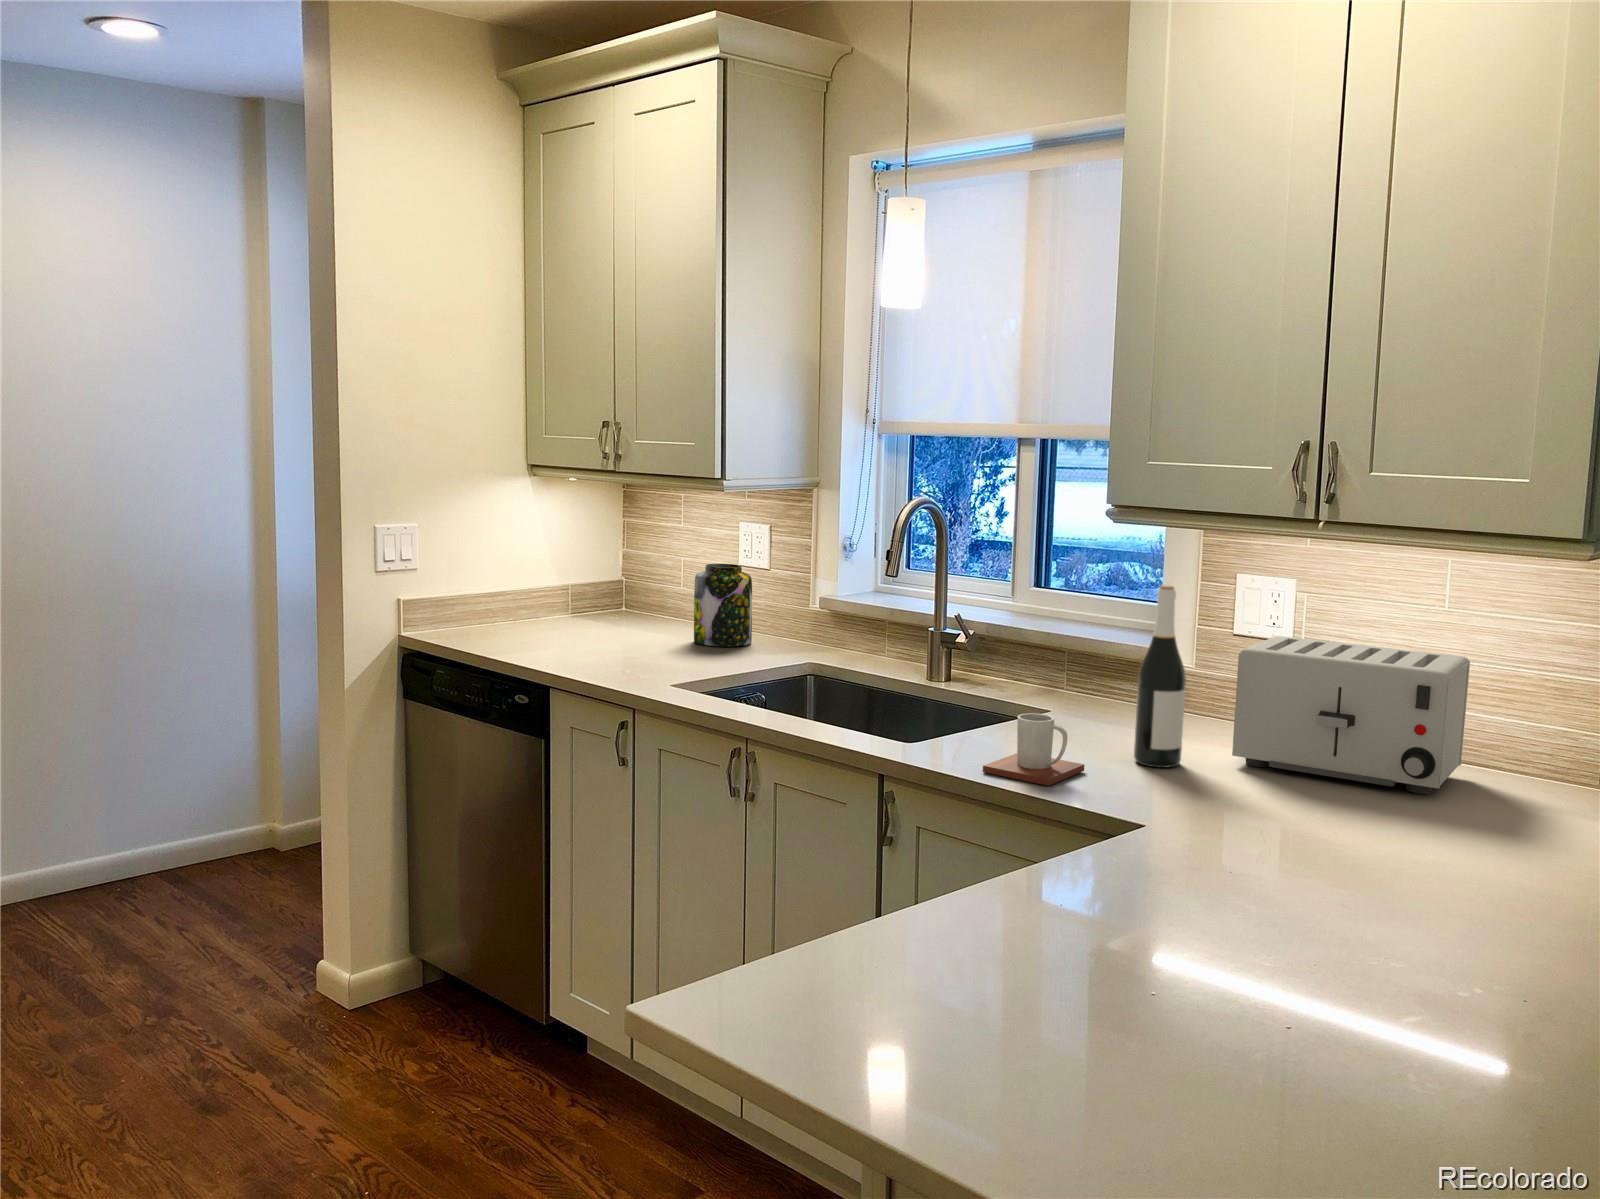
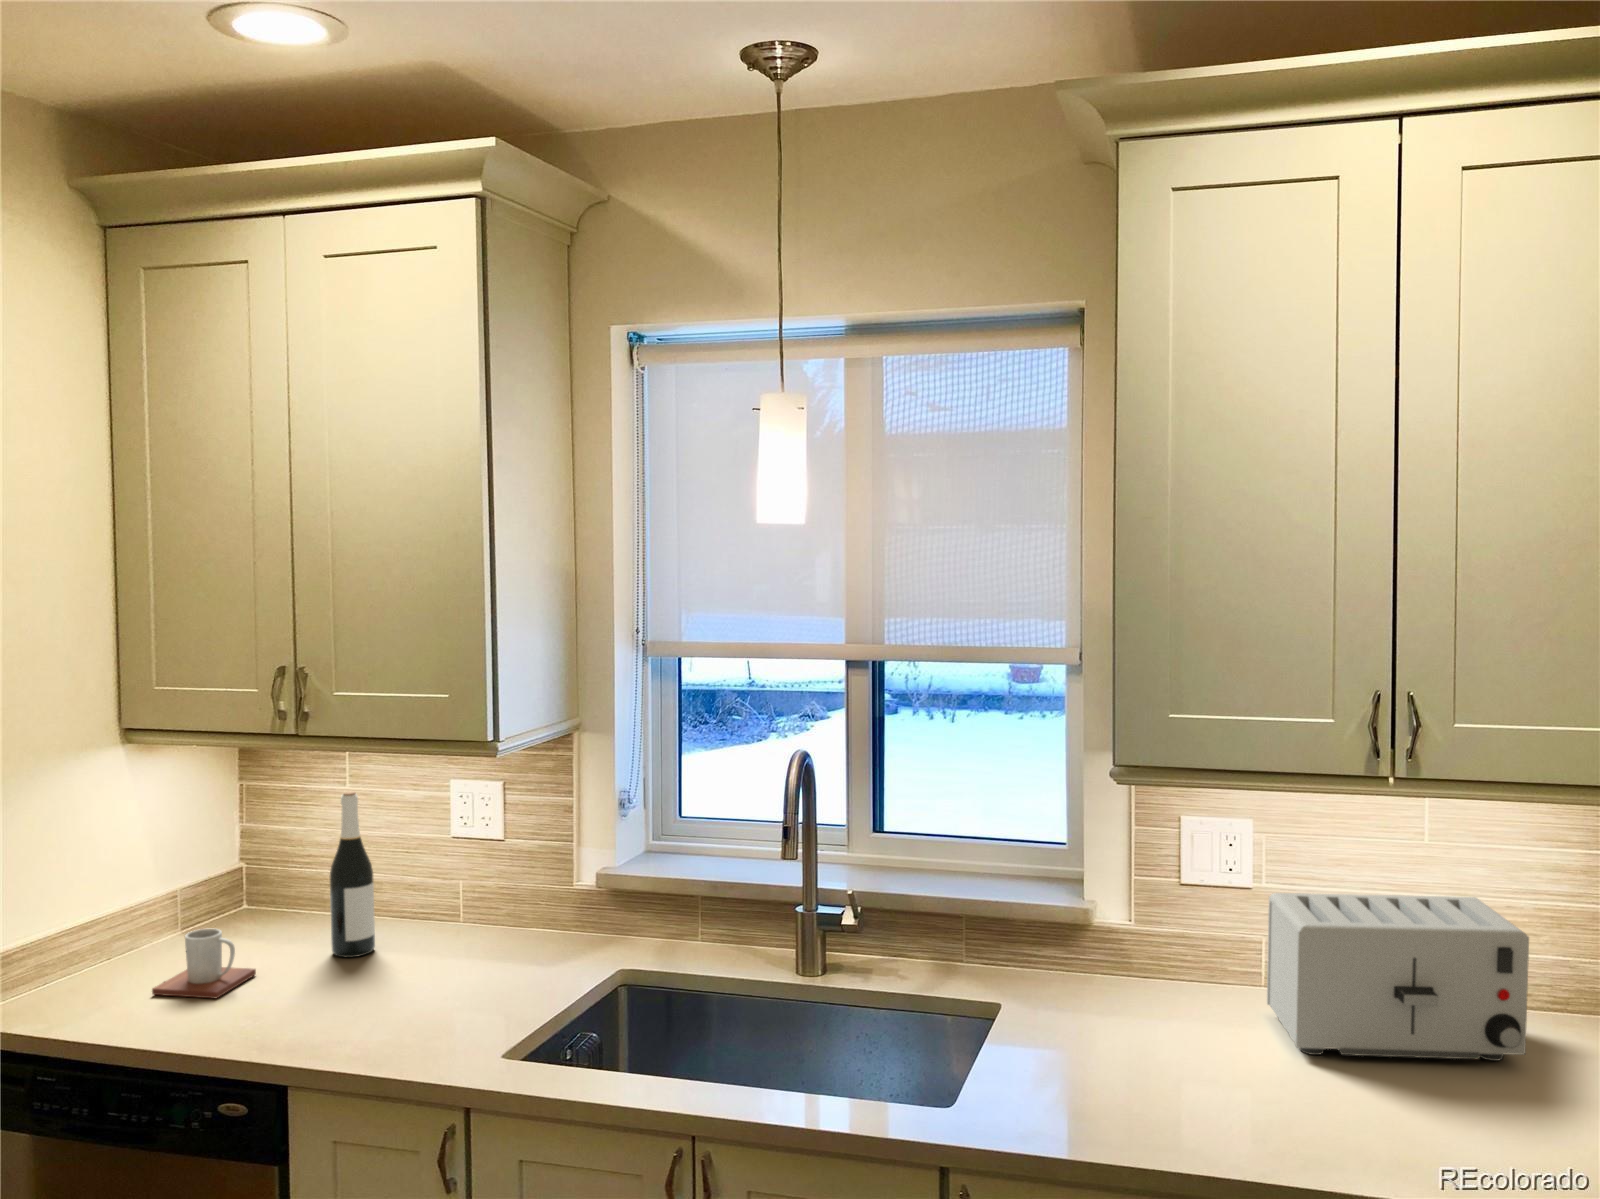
jar: present [694,564,752,647] -> none [422,843,504,960]
wine bottle: present [1134,585,1186,768] -> present [330,791,375,957]
mug: present [983,713,1084,786] -> present [152,929,256,998]

